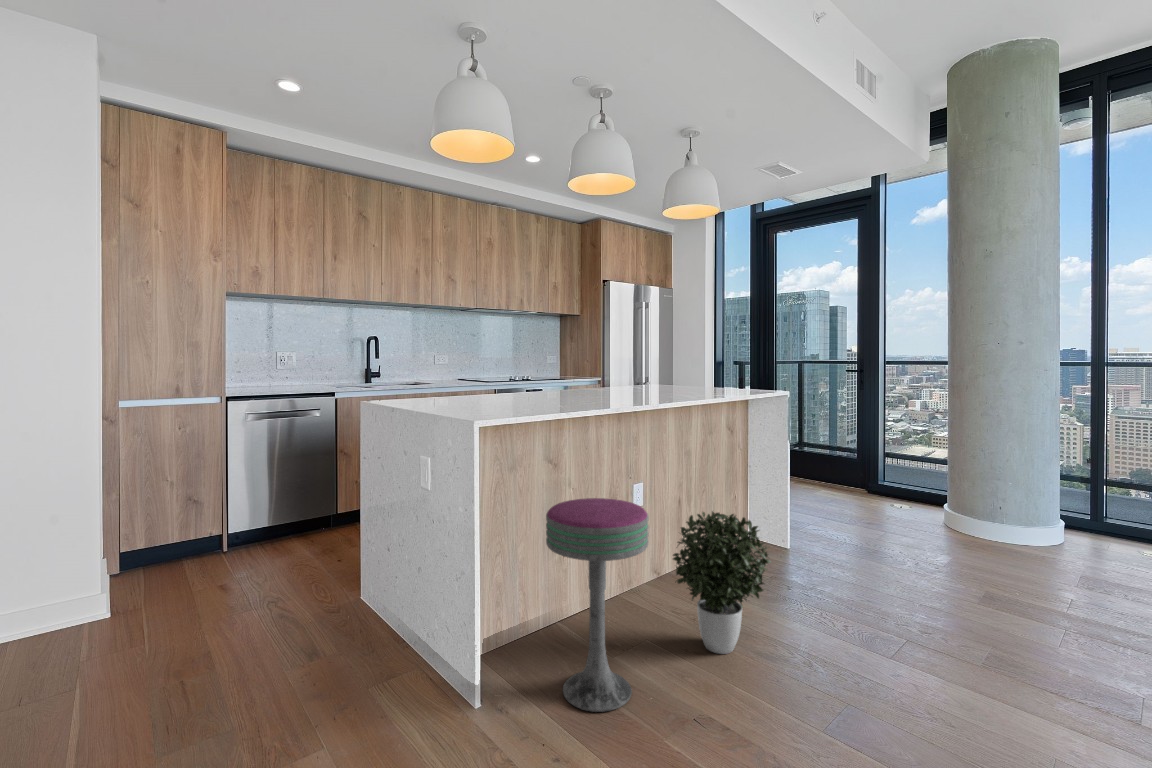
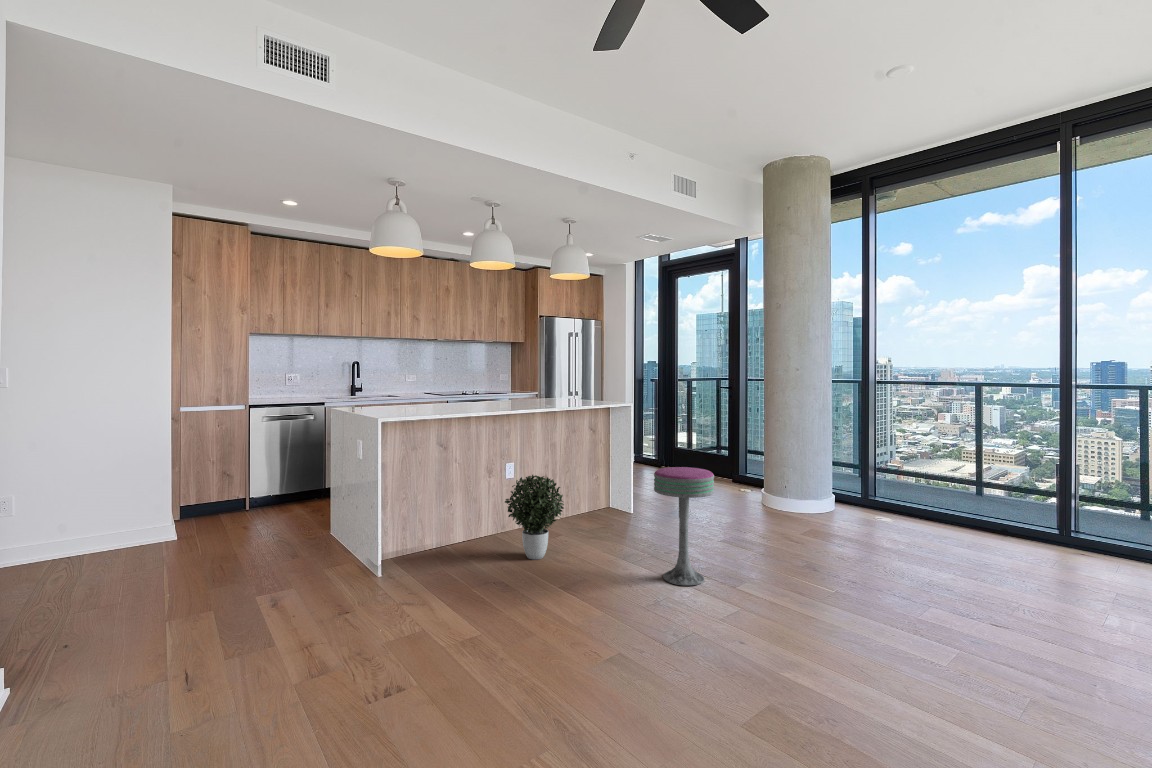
bar stool: present [546,498,649,712] -> present [654,467,714,586]

